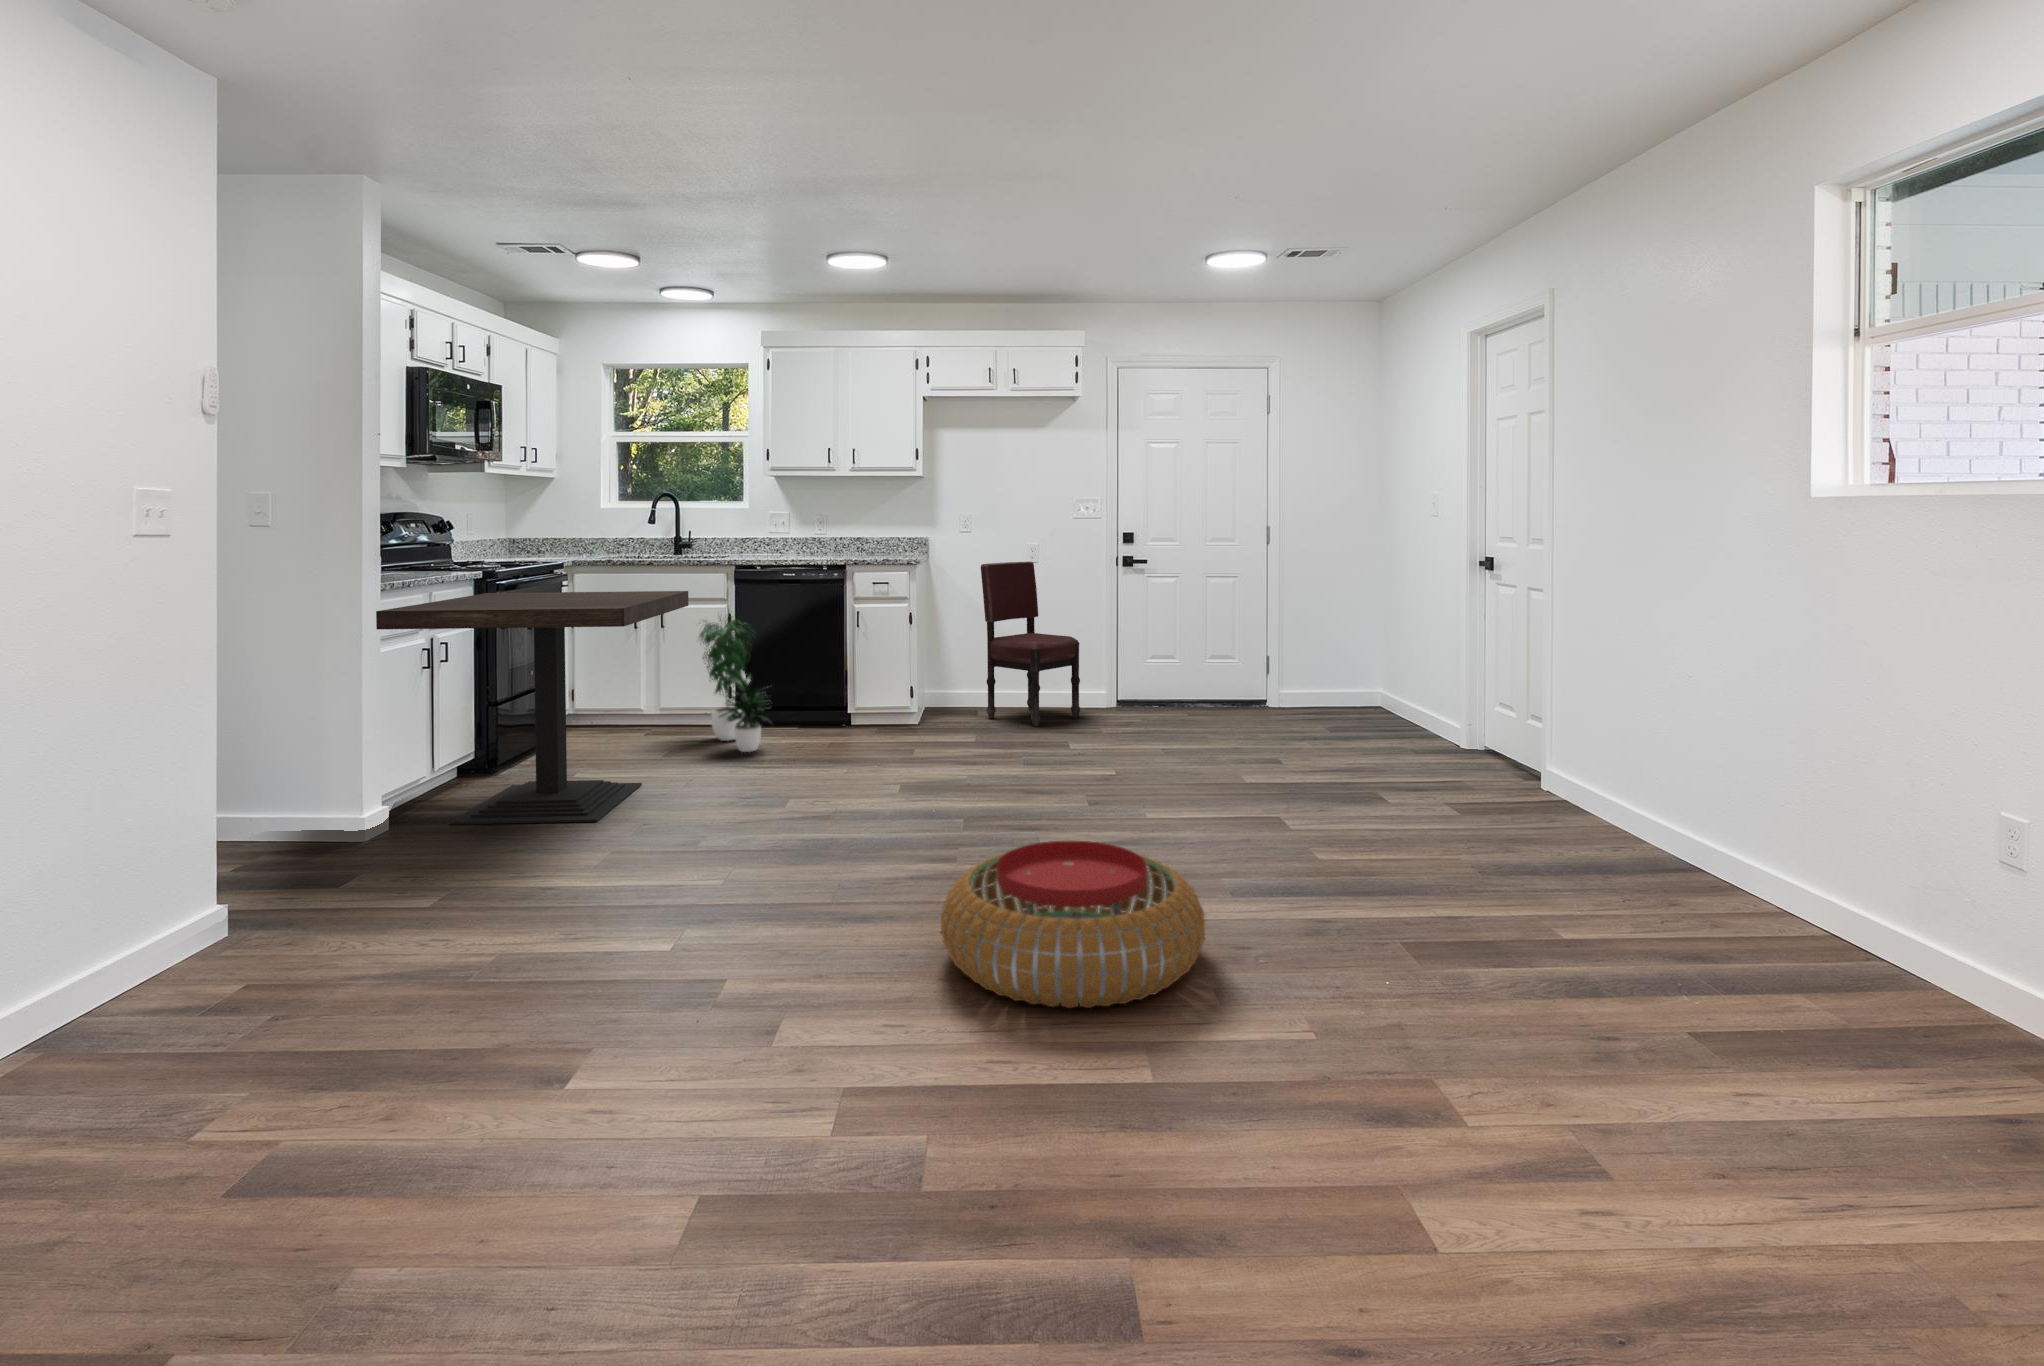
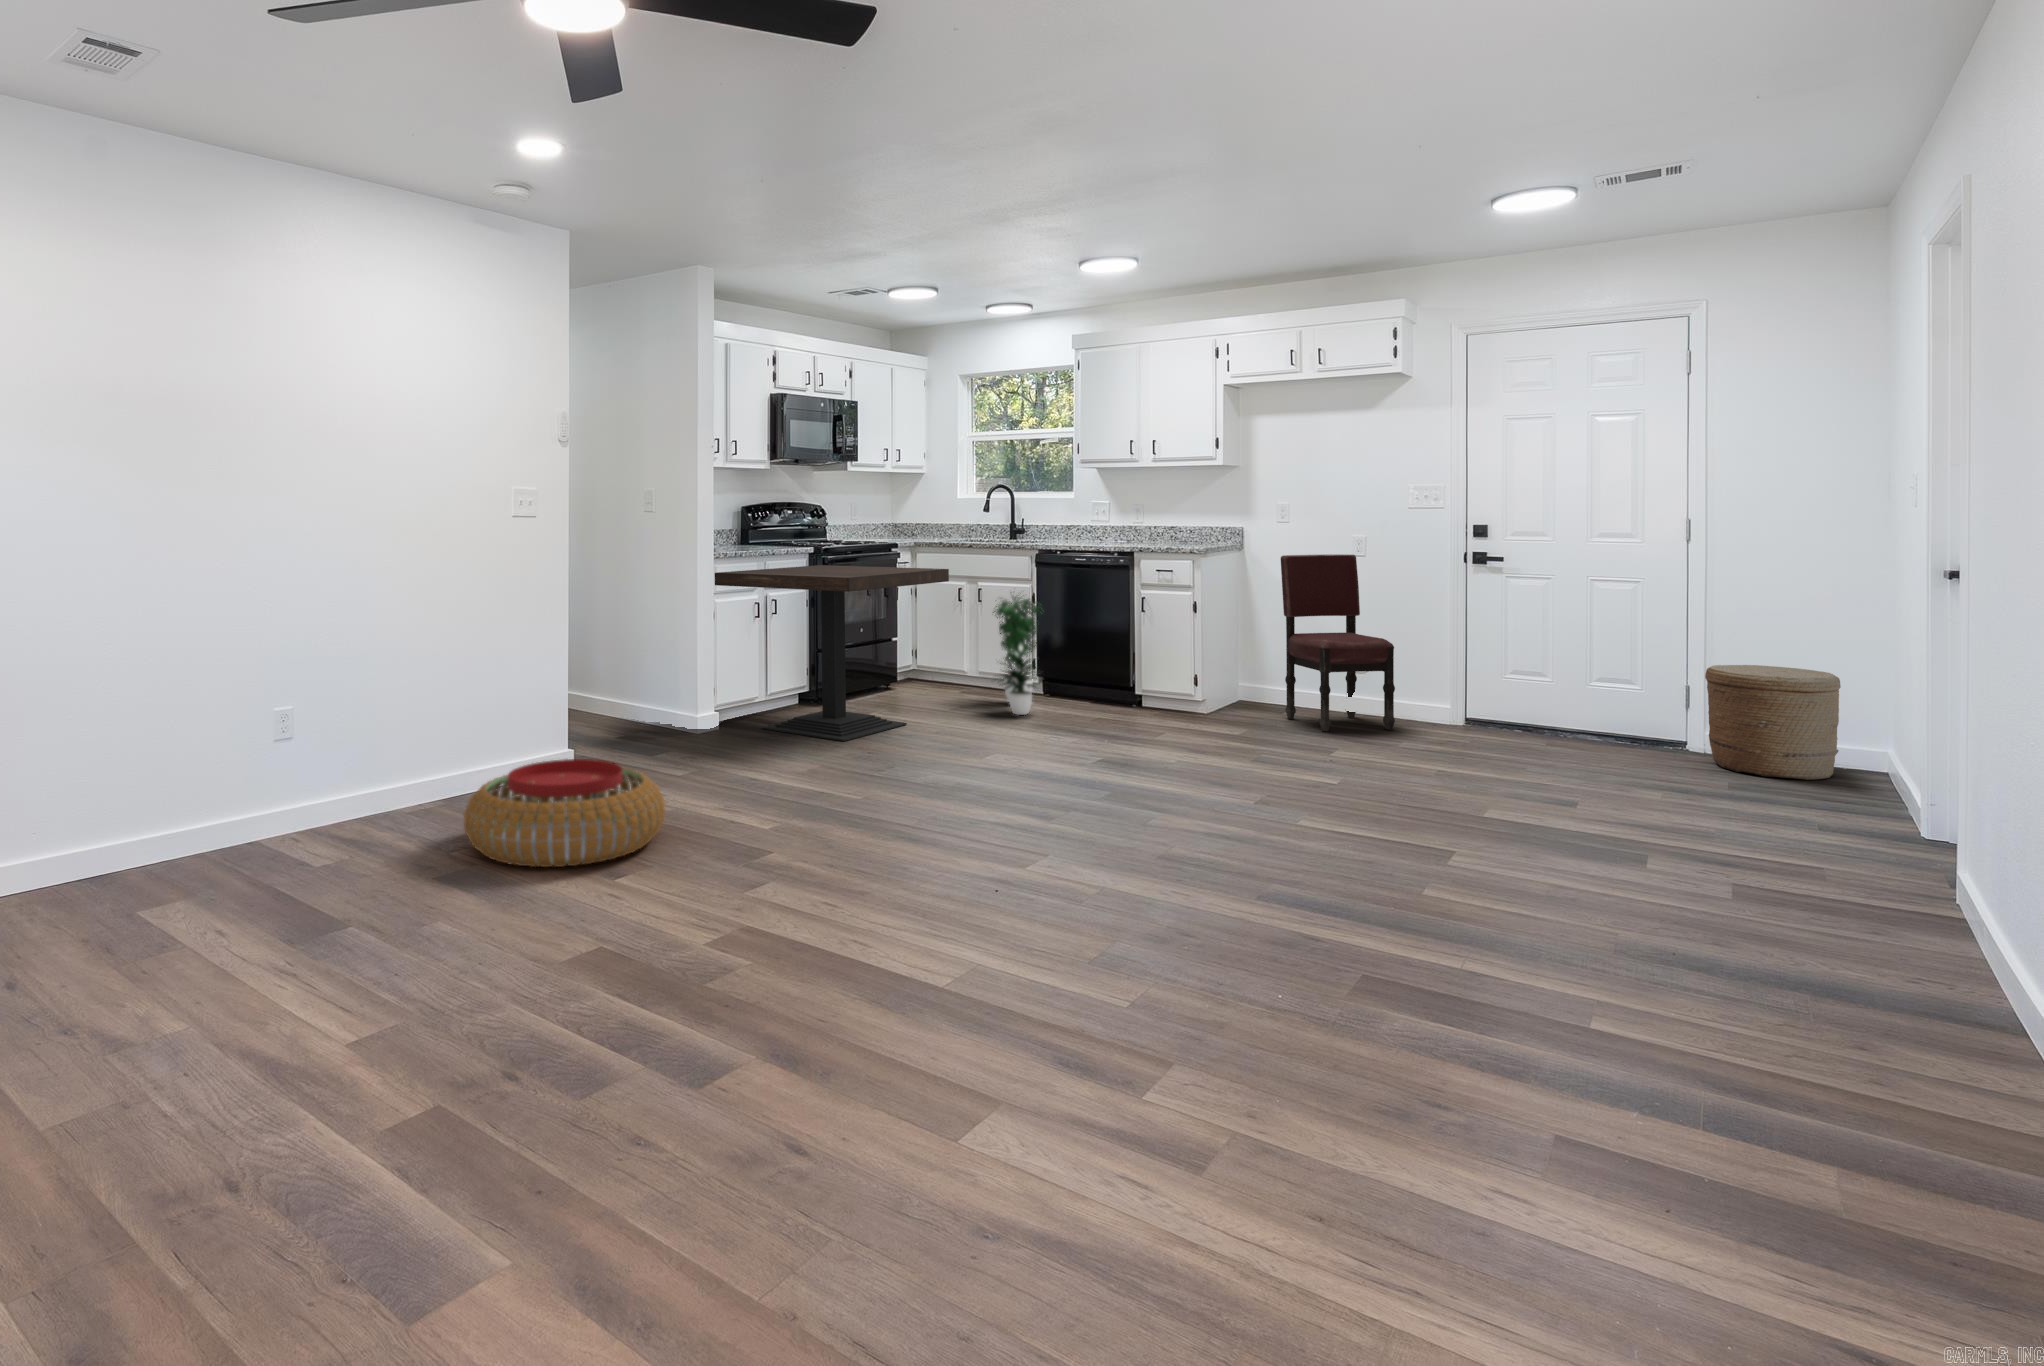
woven basket: none [1290,637,1370,719] -> present [1705,665,1841,780]
pouf: present [941,841,1205,1008] -> present [464,759,665,867]

